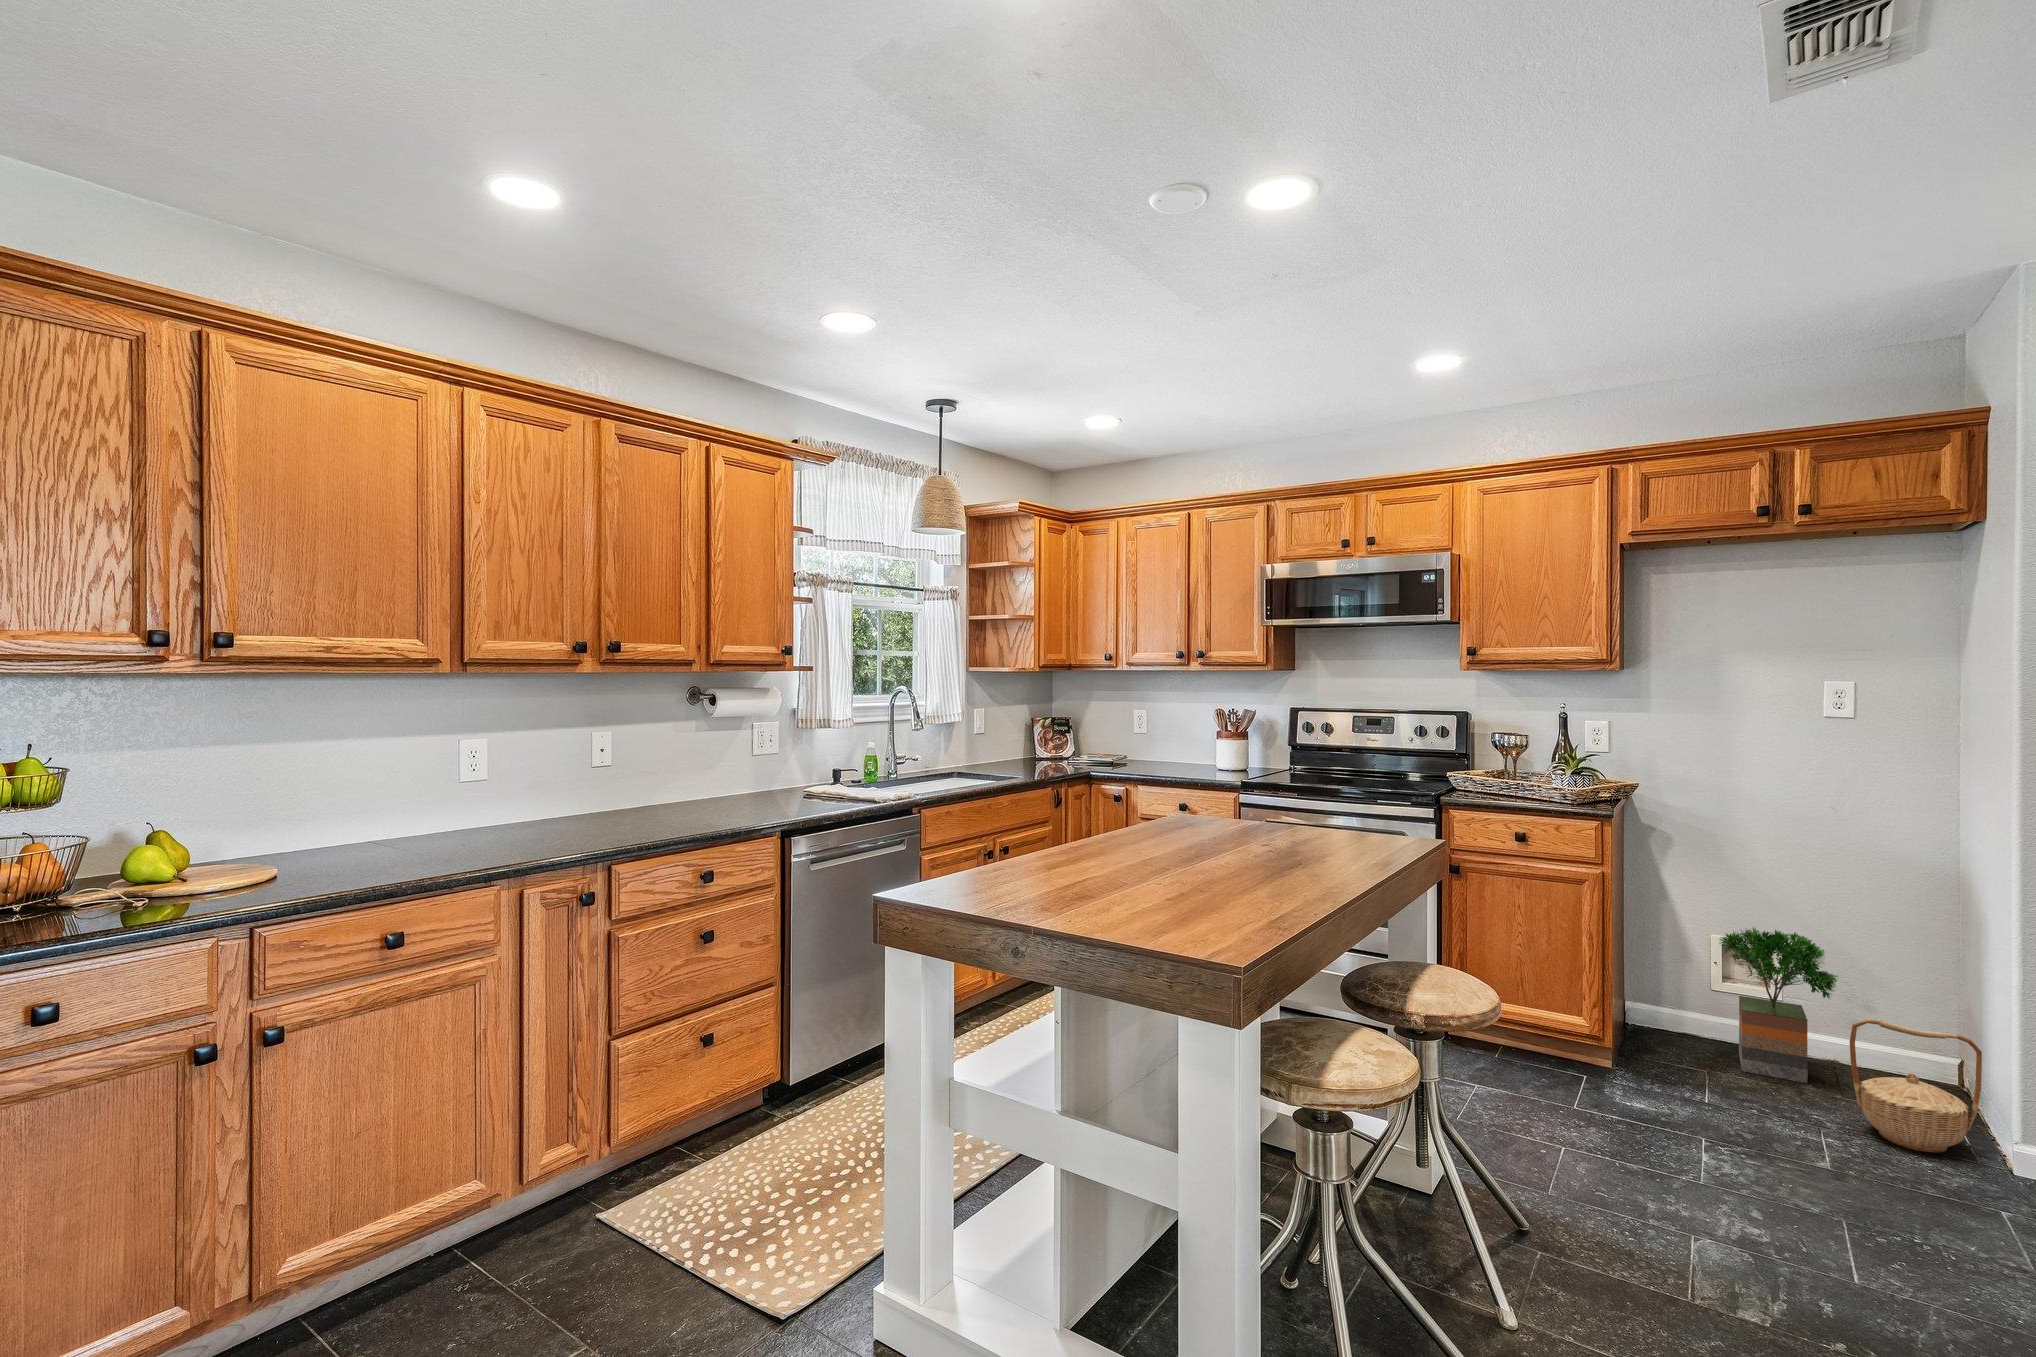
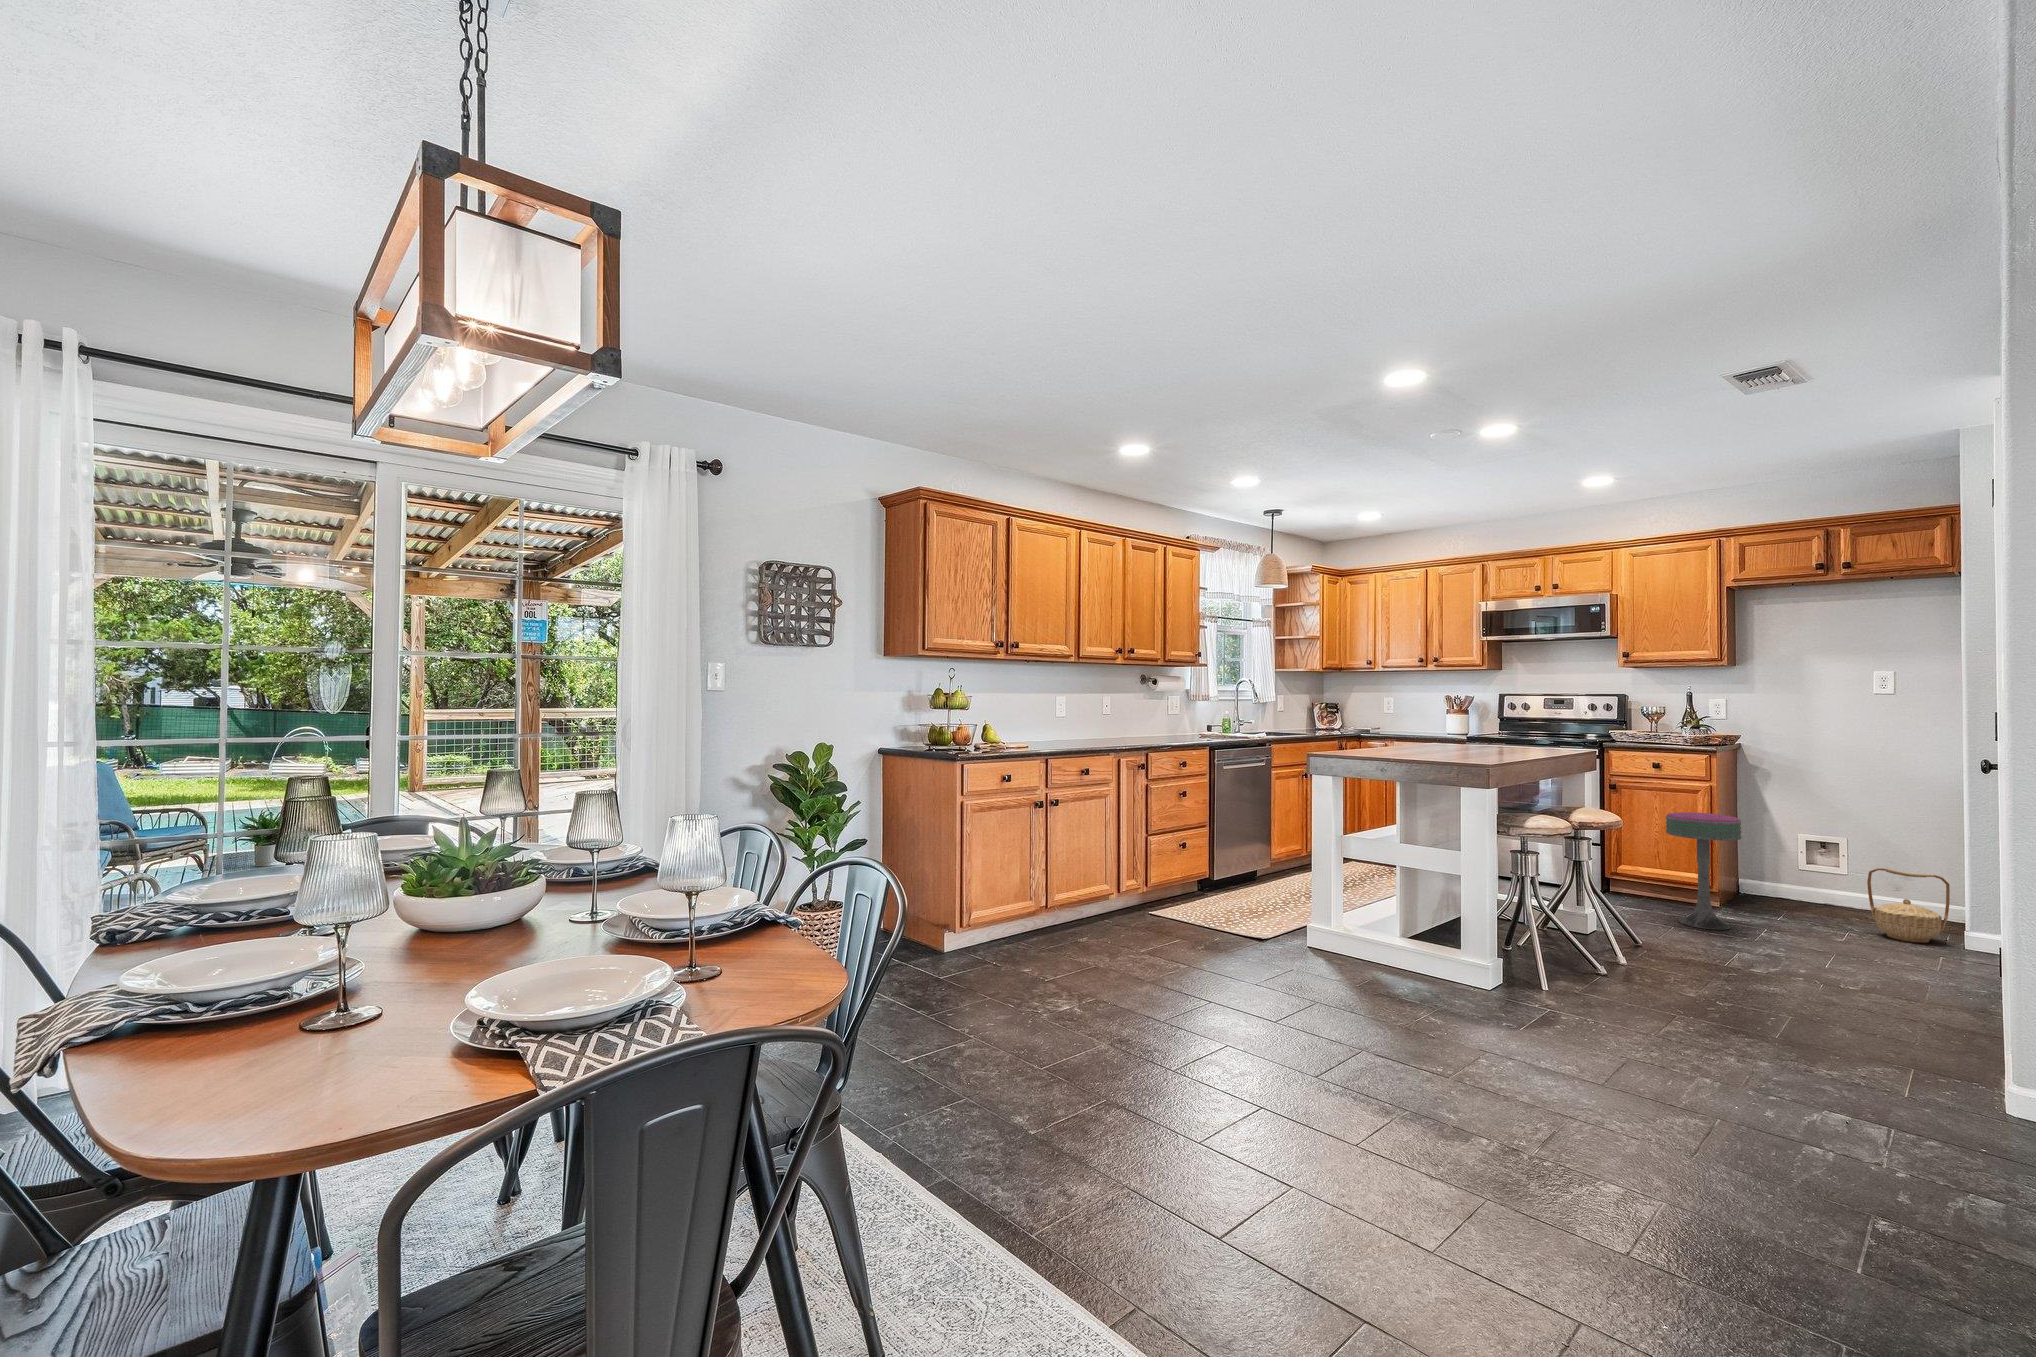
potted tree: present [1720,927,1837,1083] -> none [1796,826,1878,920]
bar stool: none [1550,929,1672,1148] -> present [1666,812,1741,930]

